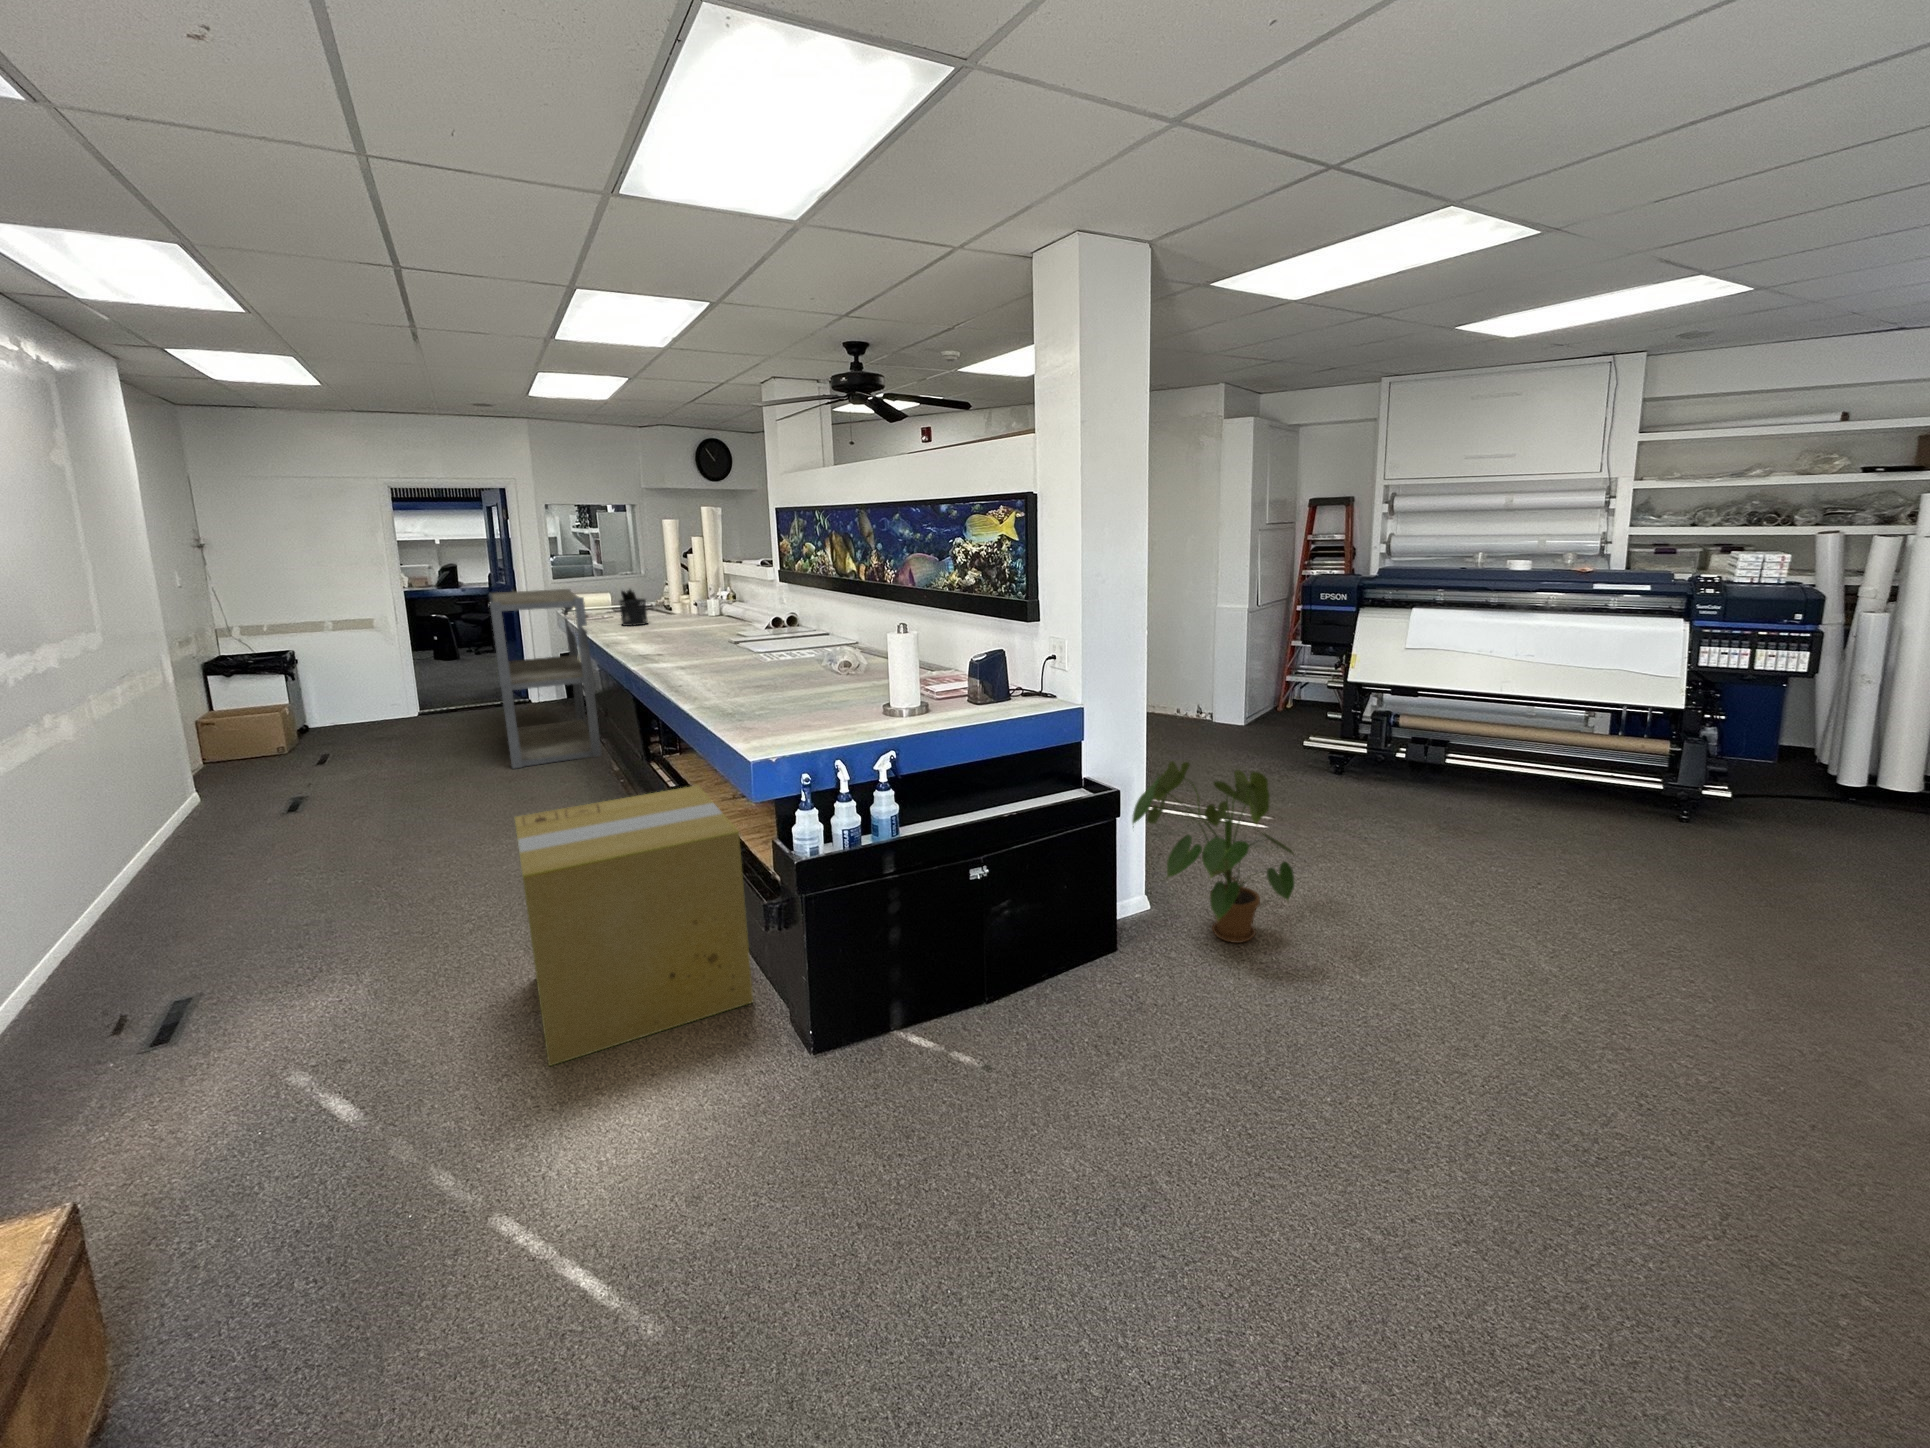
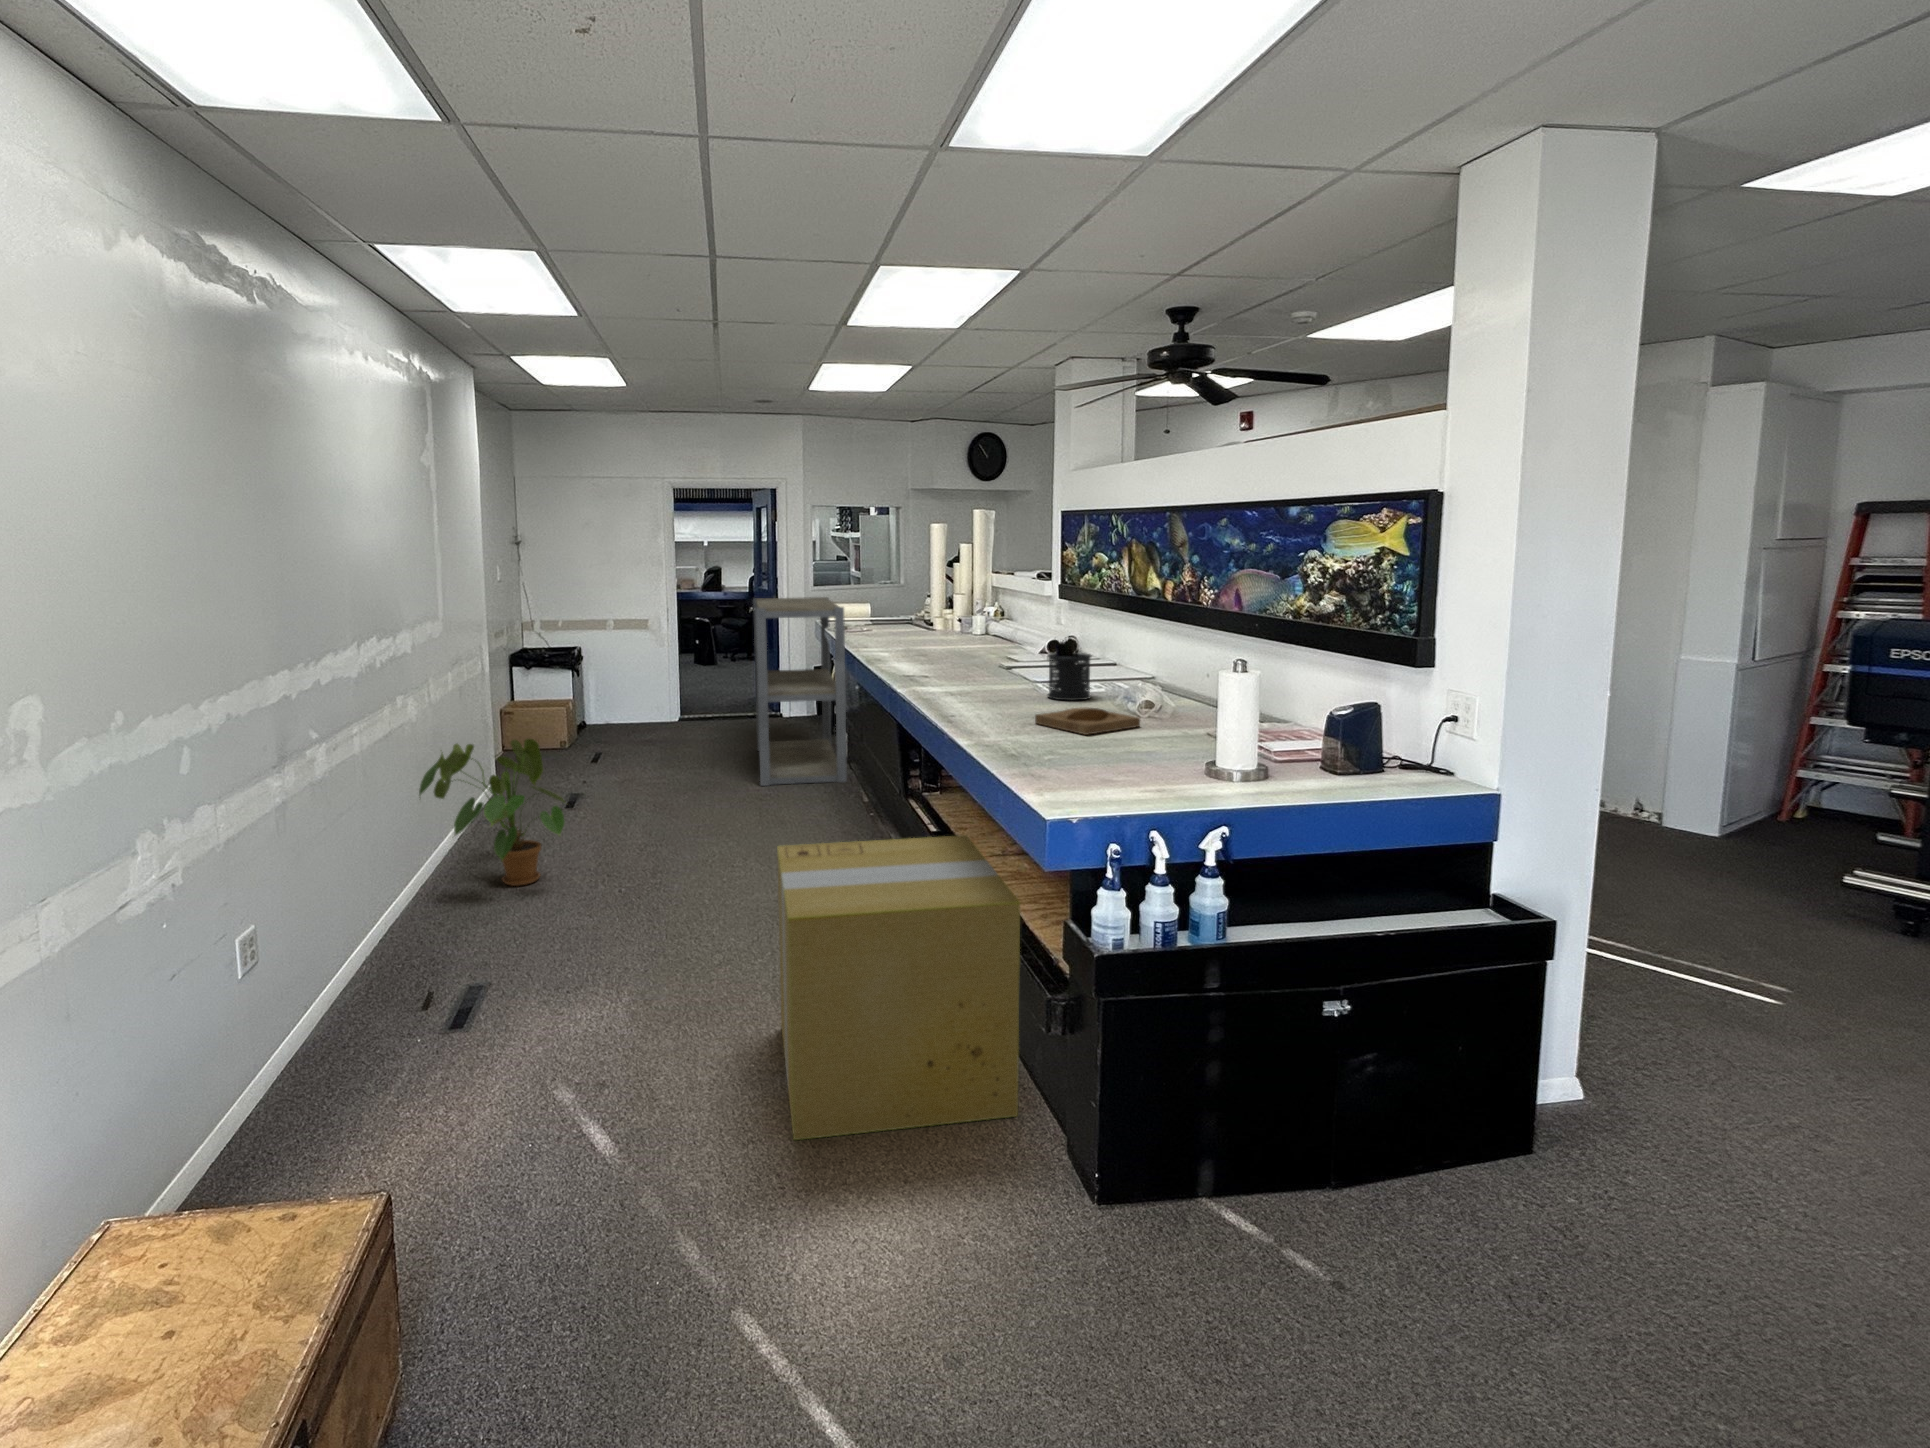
pen holder: present [620,589,648,626] -> present [1048,636,1091,700]
tray: none [752,671,839,693] -> present [1035,708,1140,735]
house plant: present [1132,761,1295,943] -> present [419,739,565,886]

